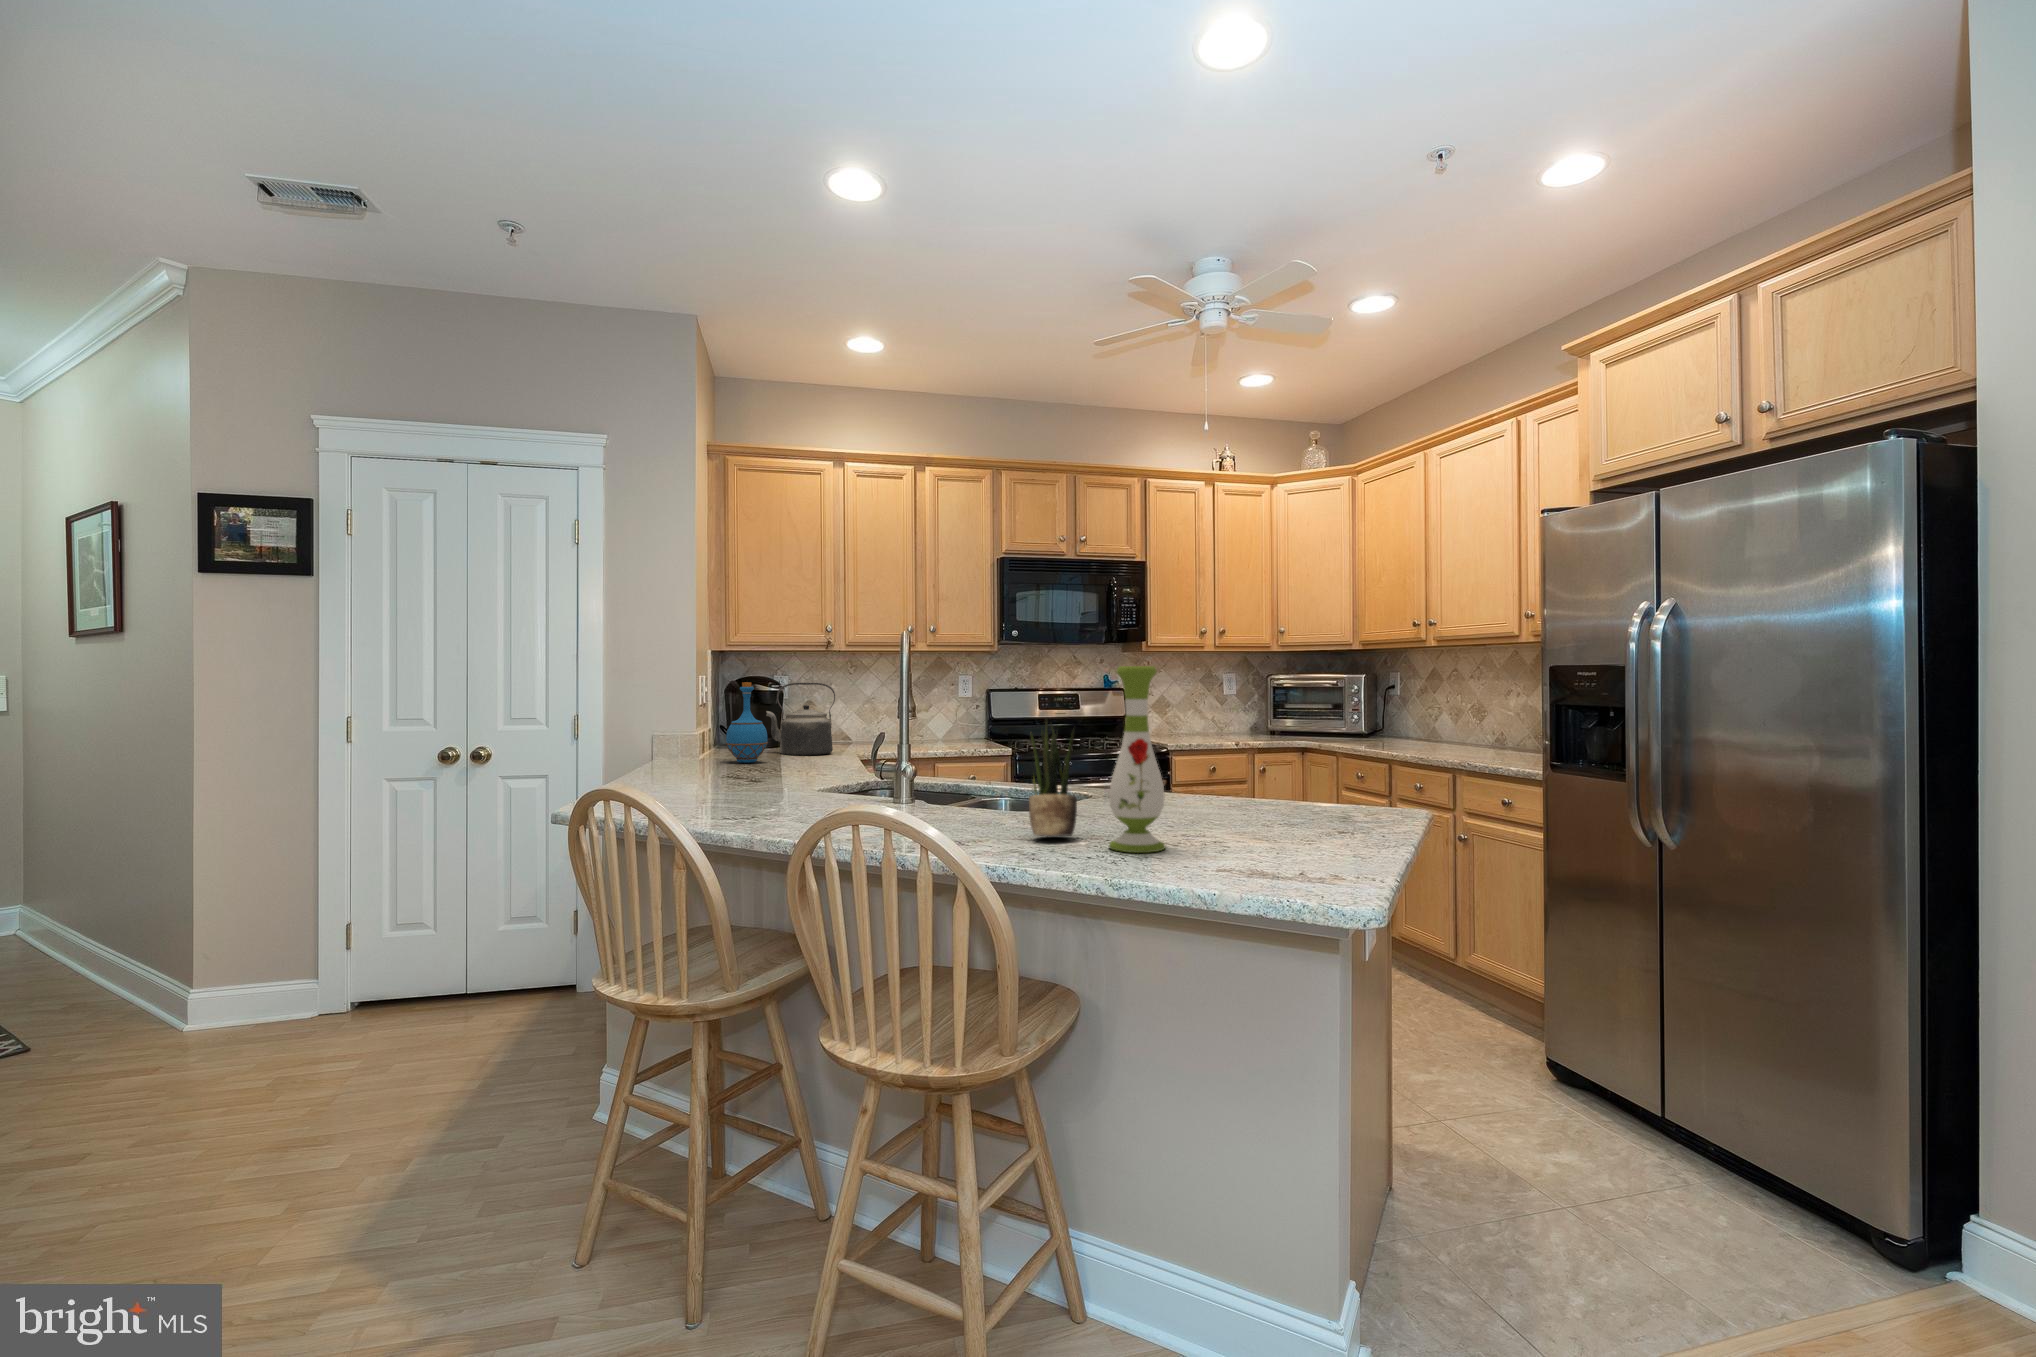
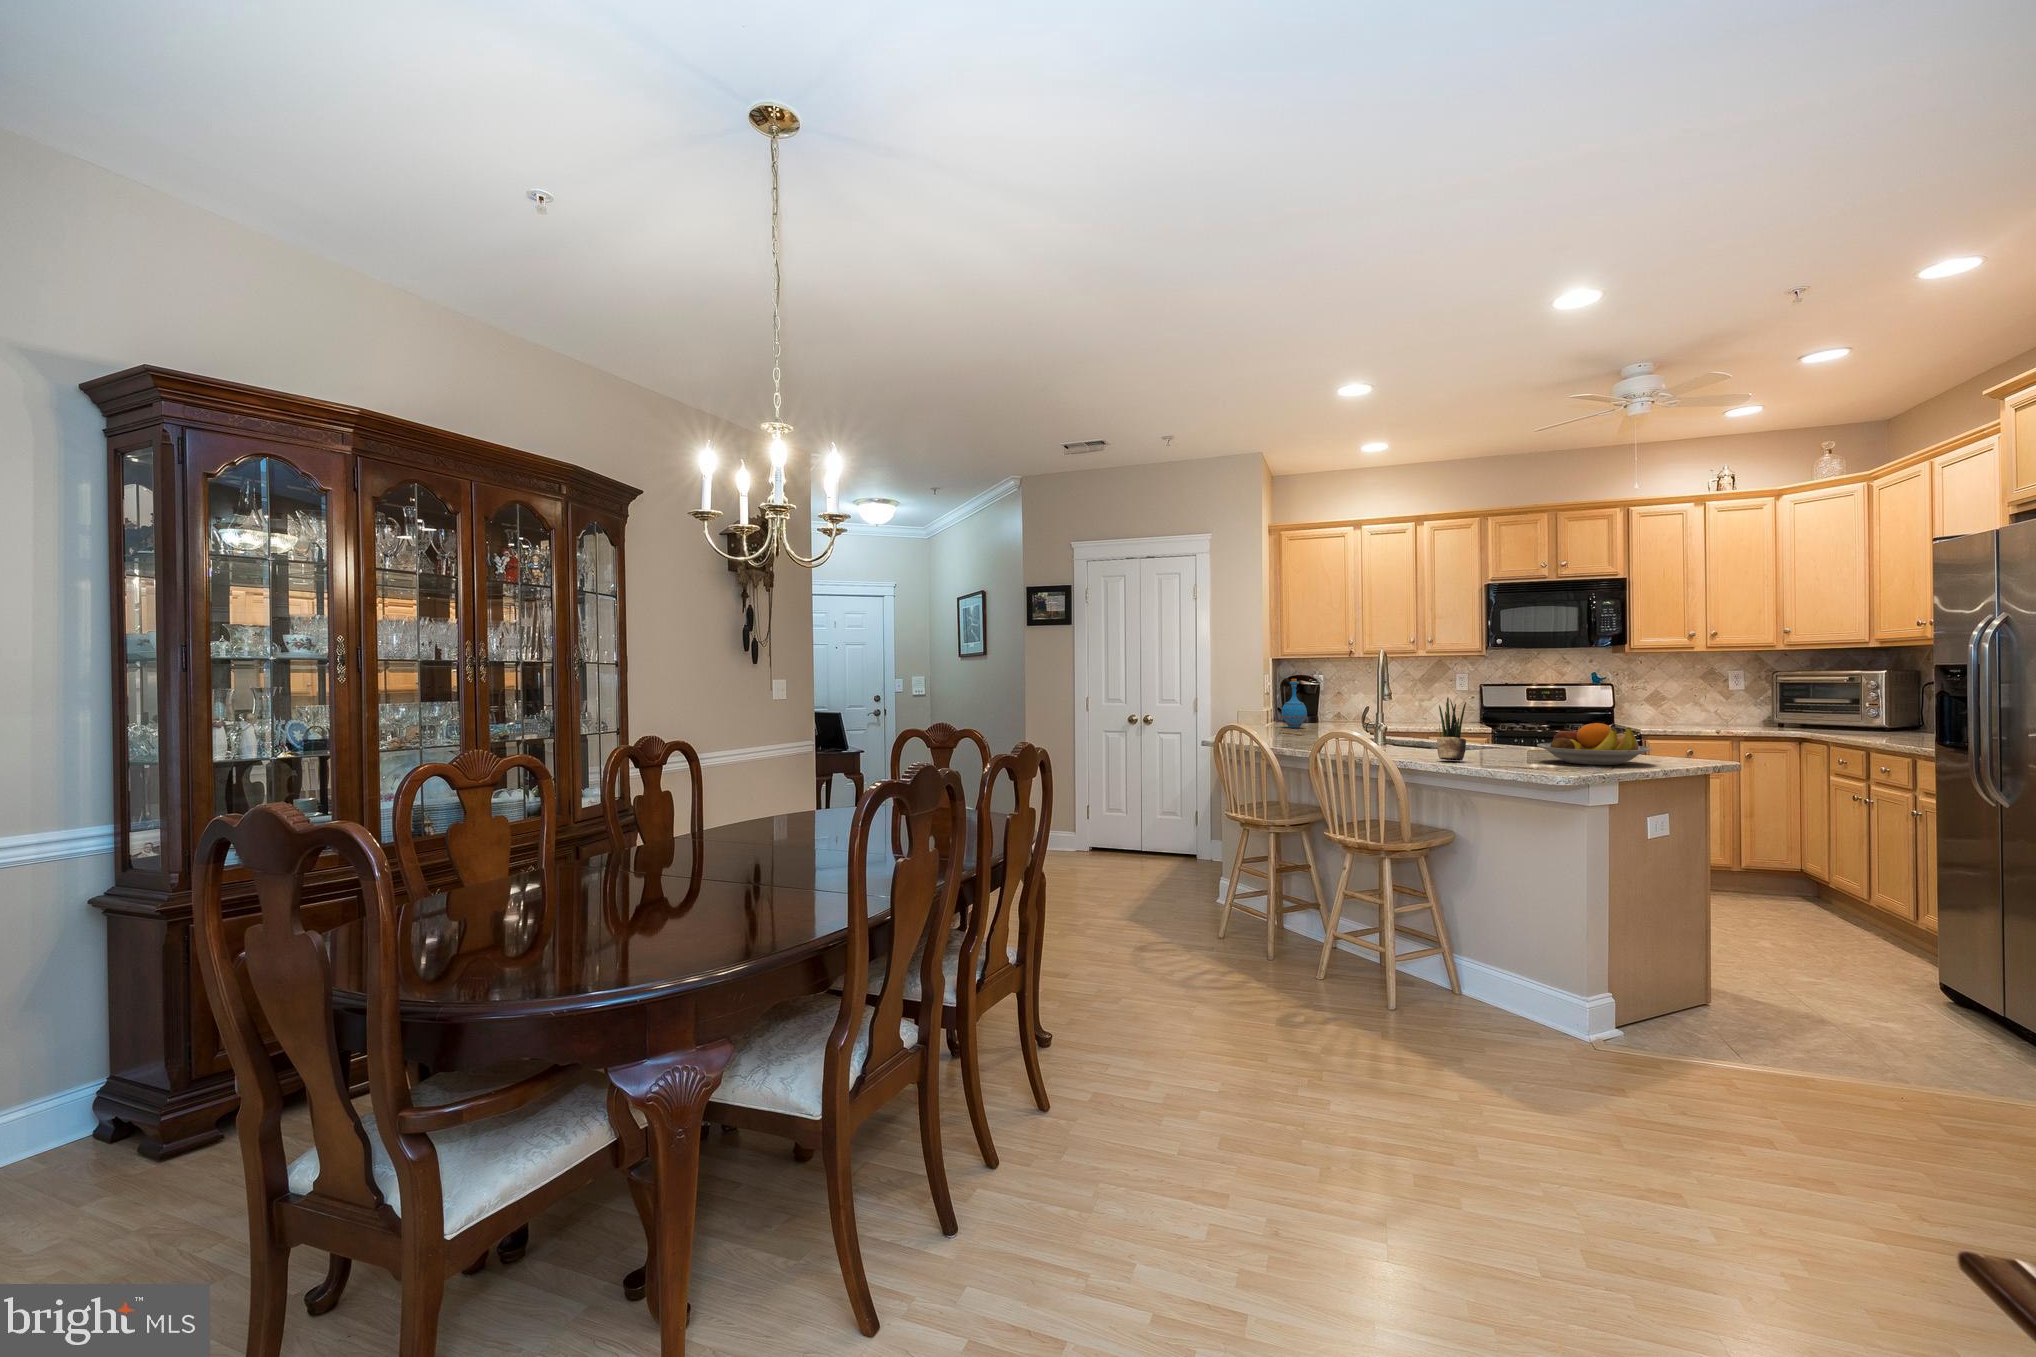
vase: present [1109,666,1165,853] -> none [1478,670,1512,767]
kettle: present [766,683,835,755] -> none [1308,679,1354,726]
fruit bowl: none [1173,758,1336,830] -> present [1537,723,1652,765]

